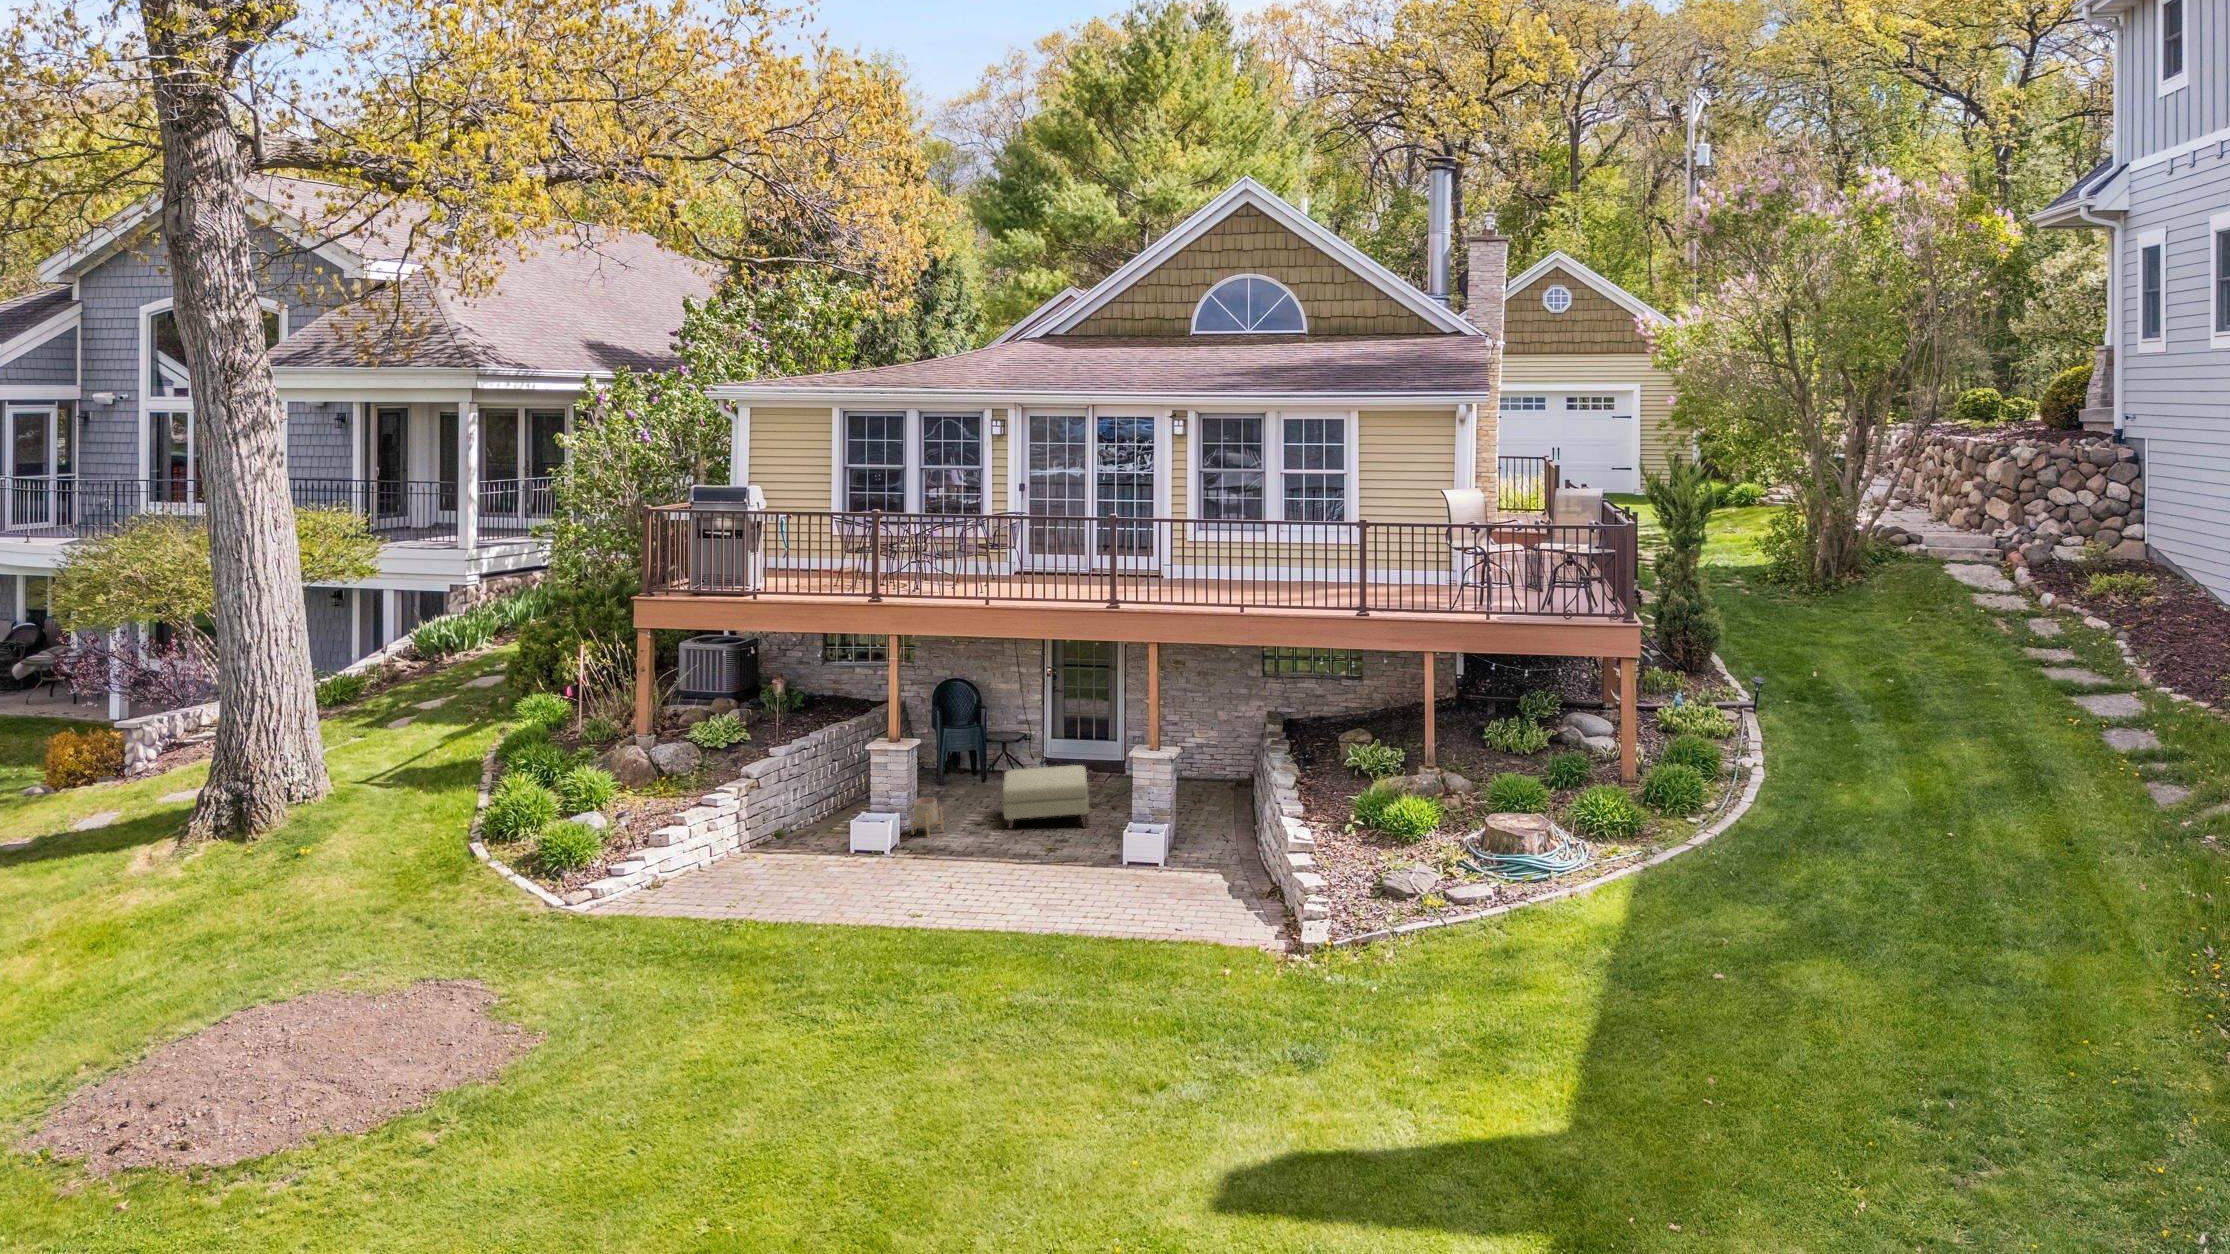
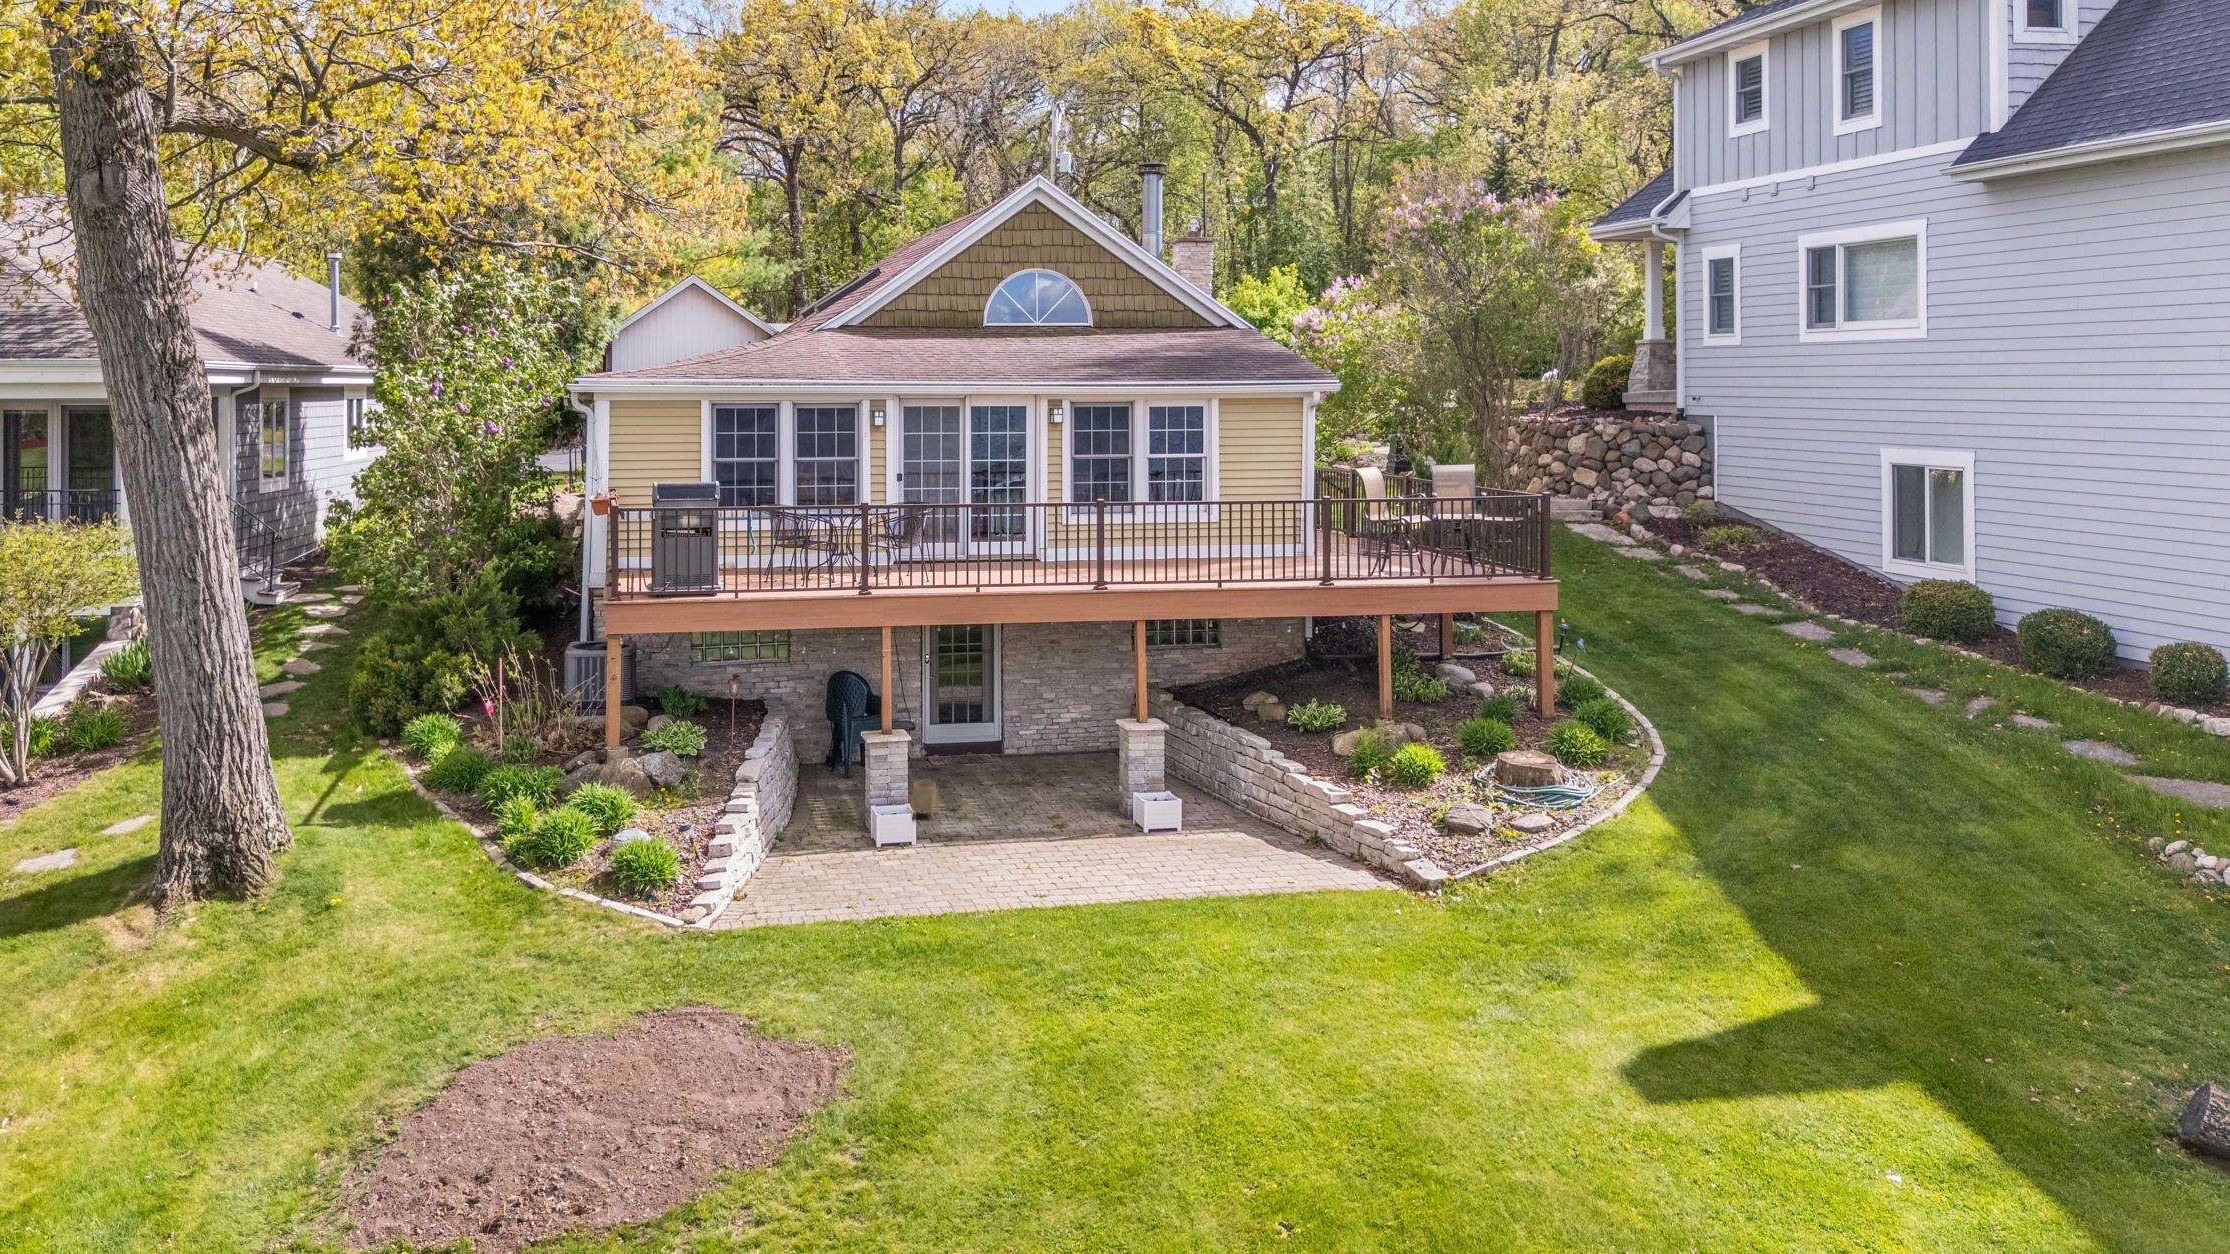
ottoman: present [1003,765,1089,829] -> none [966,739,1062,807]

